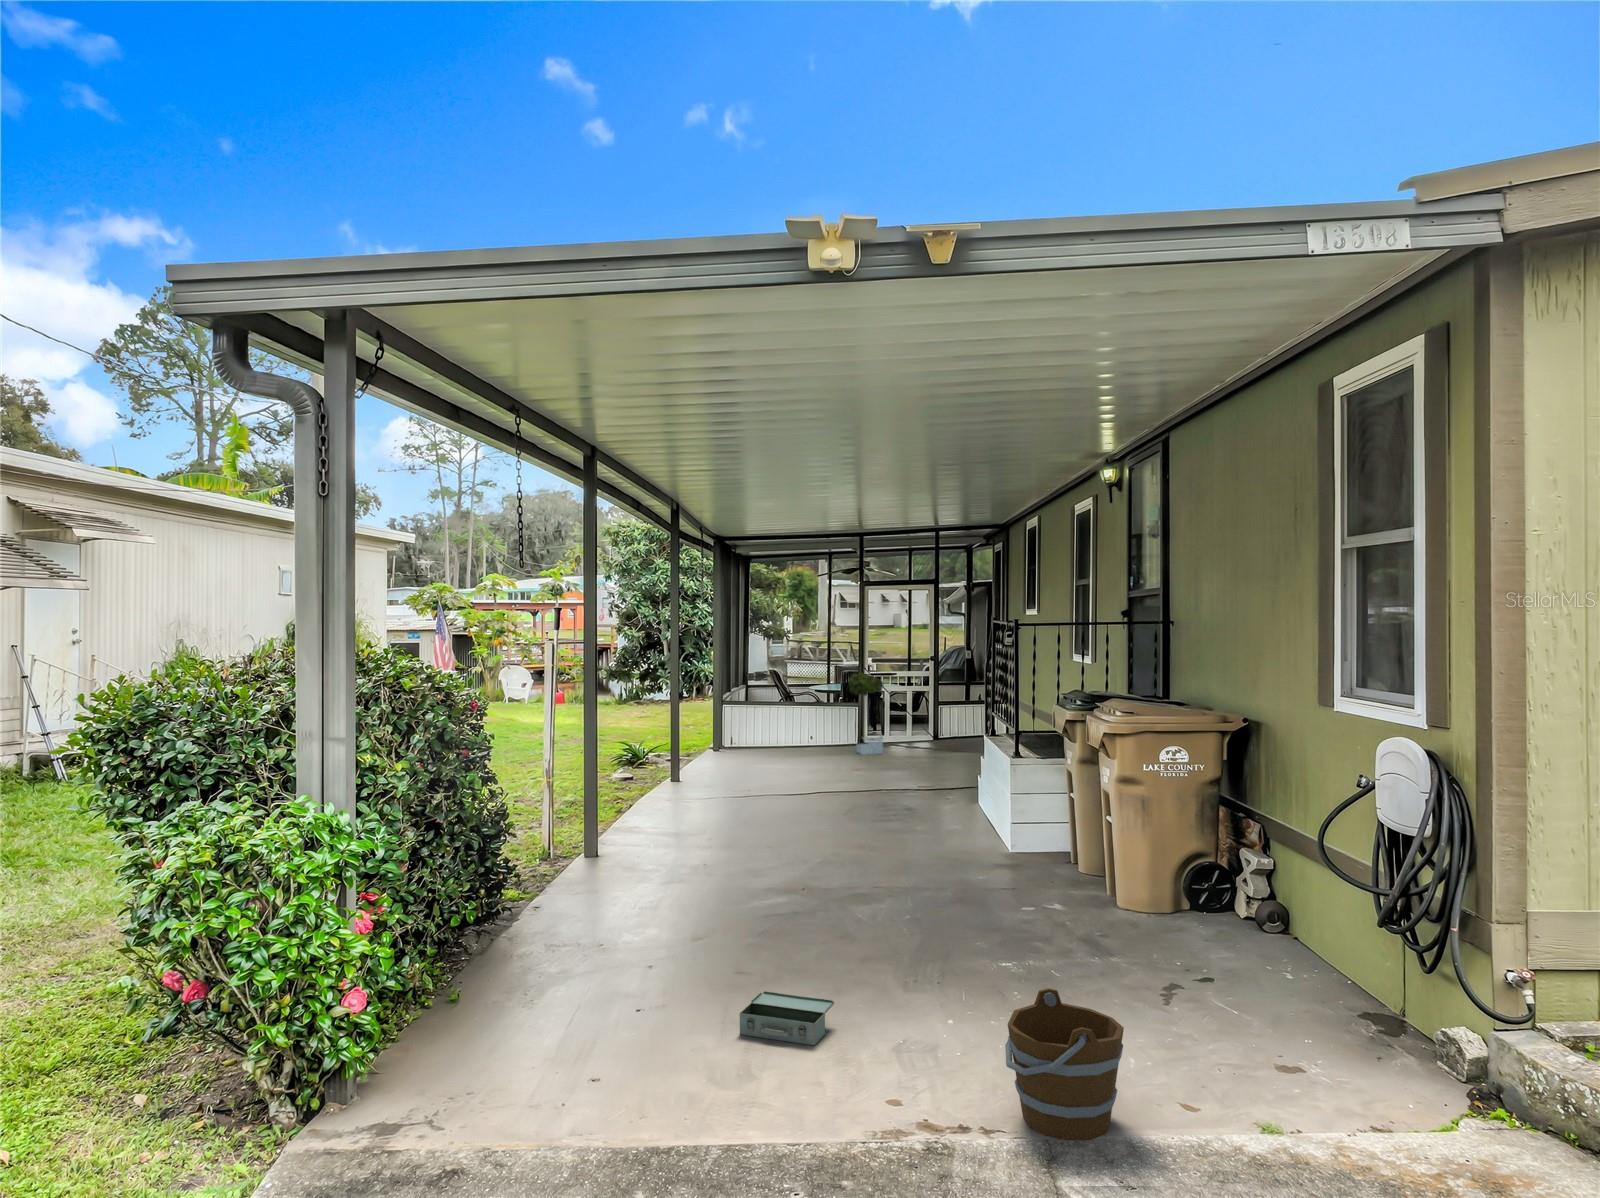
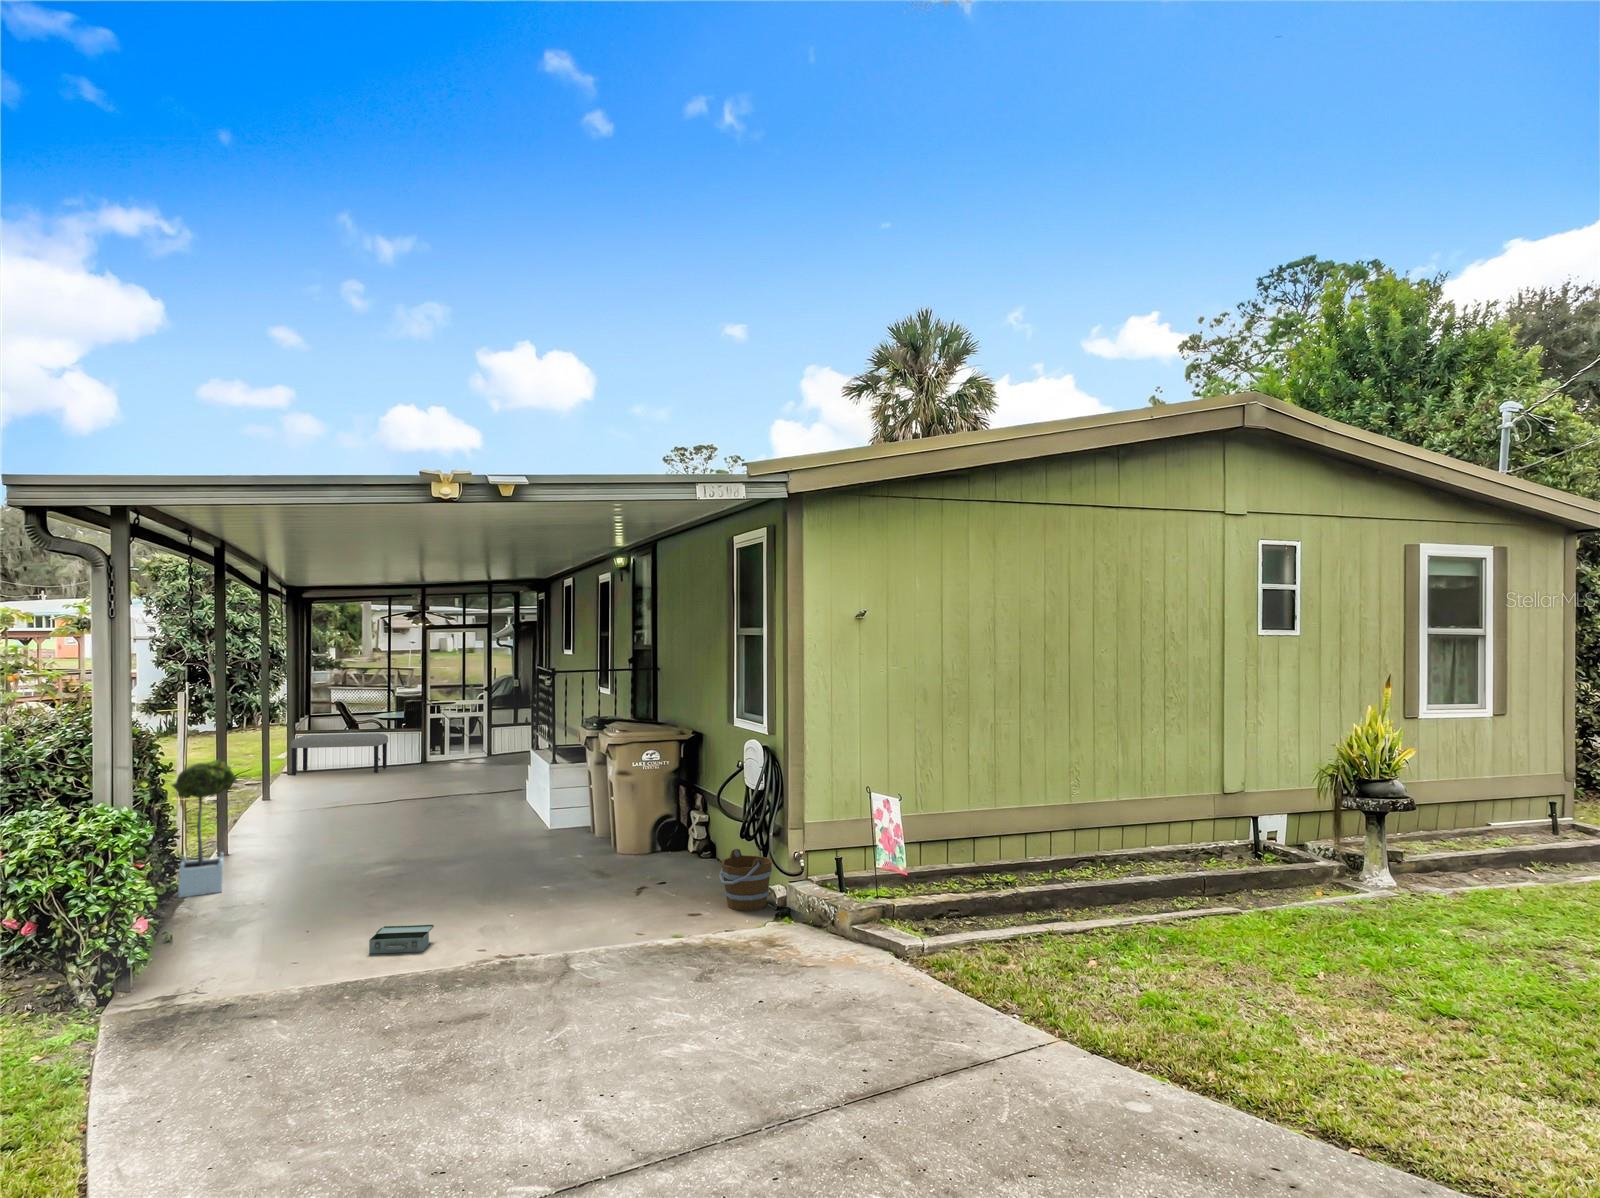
potted tree: present [848,673,883,755] -> present [172,759,237,898]
bench: none [721,707,823,755] -> present [291,733,388,775]
bucket: present [1005,988,1124,1140] -> present [719,849,772,911]

